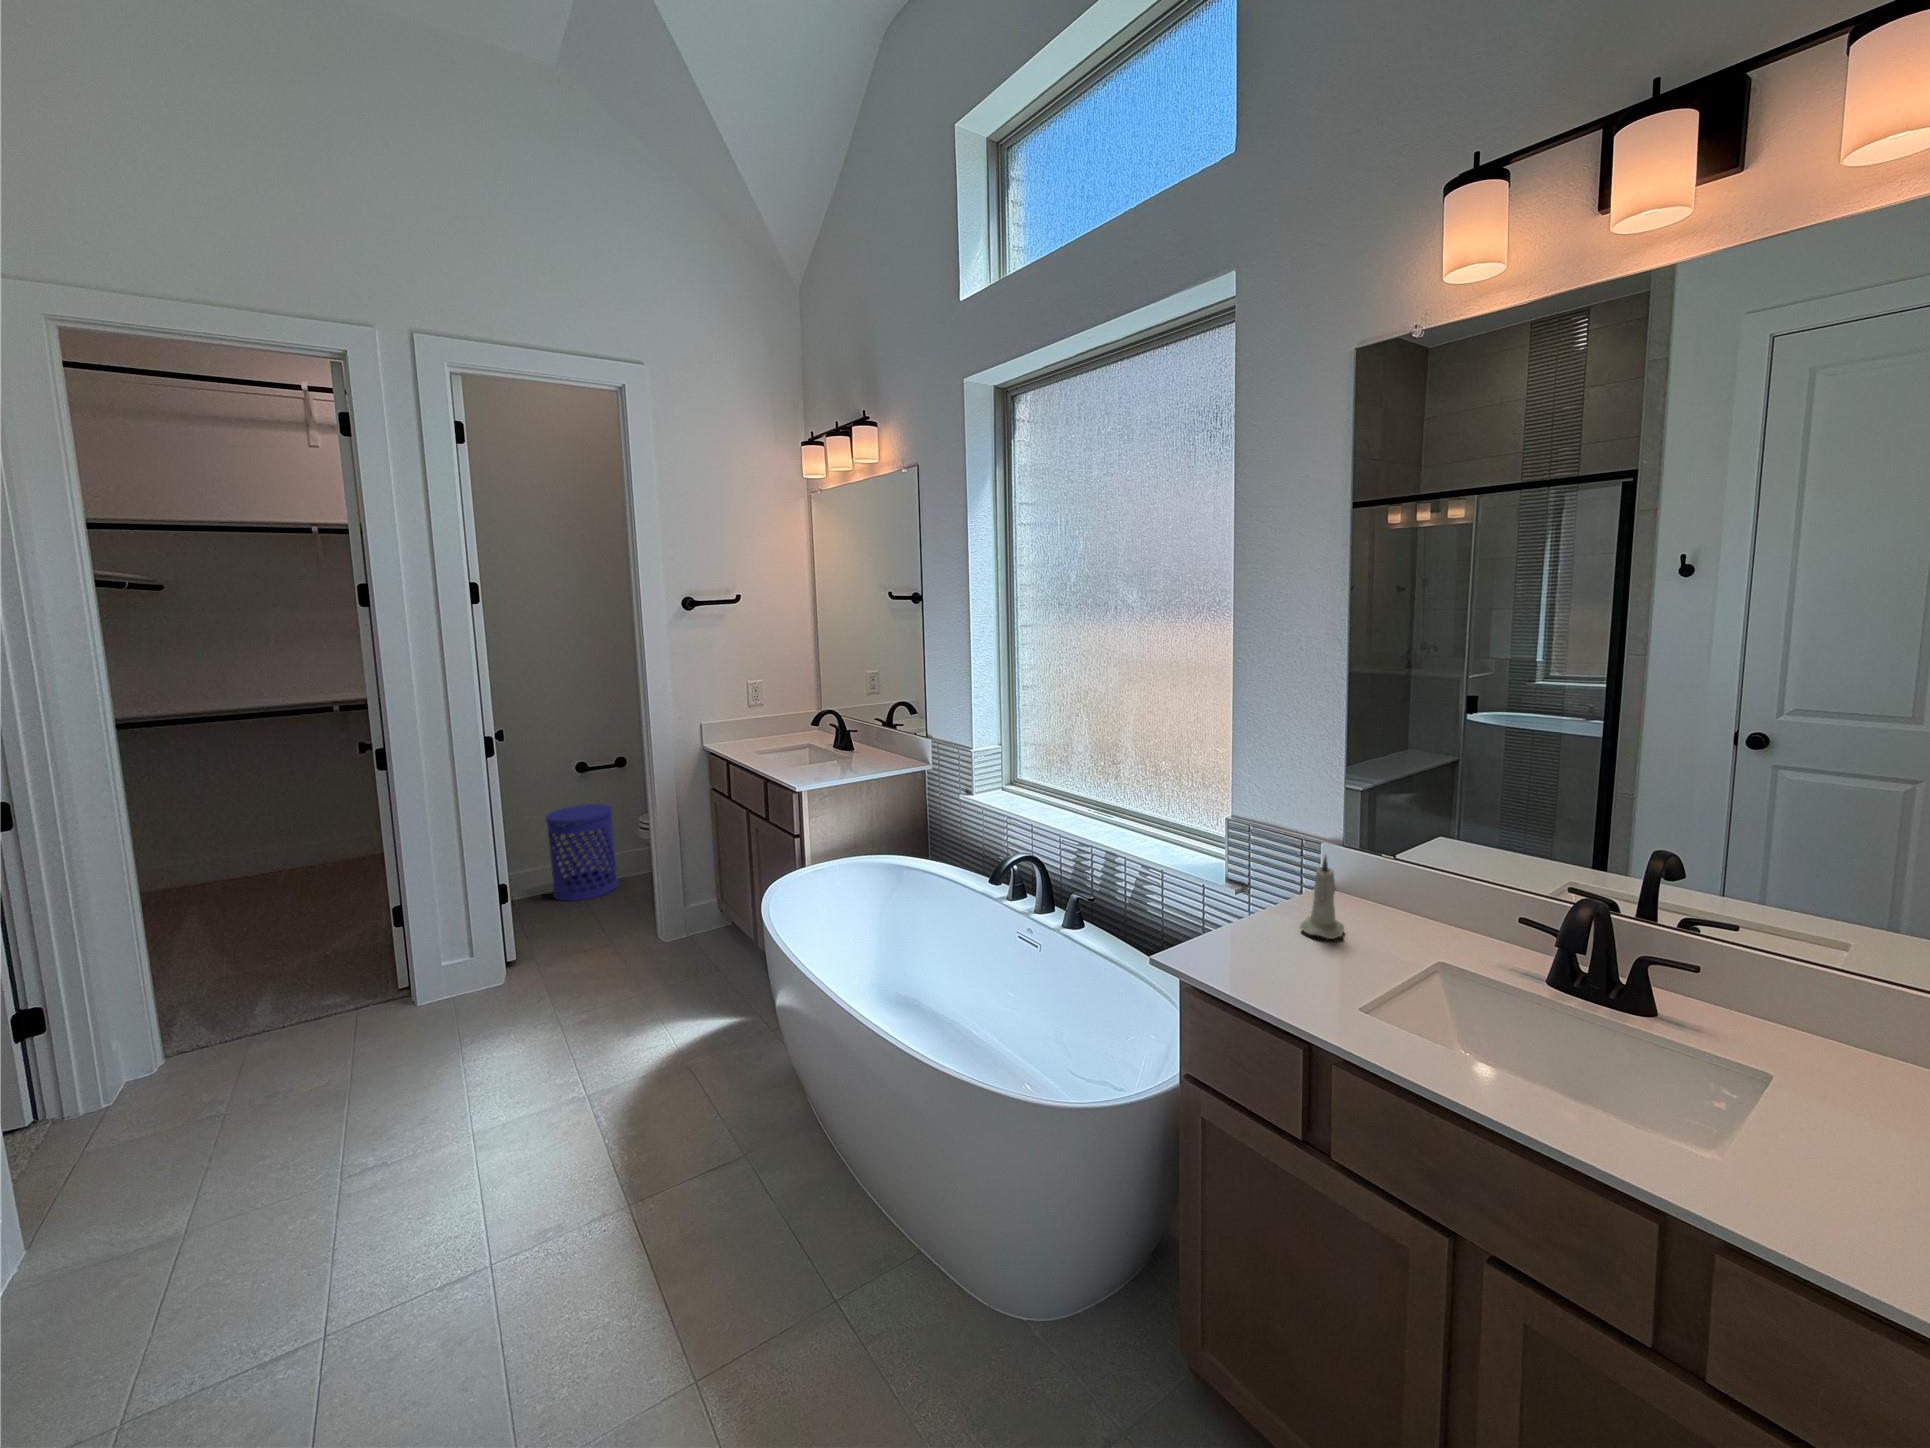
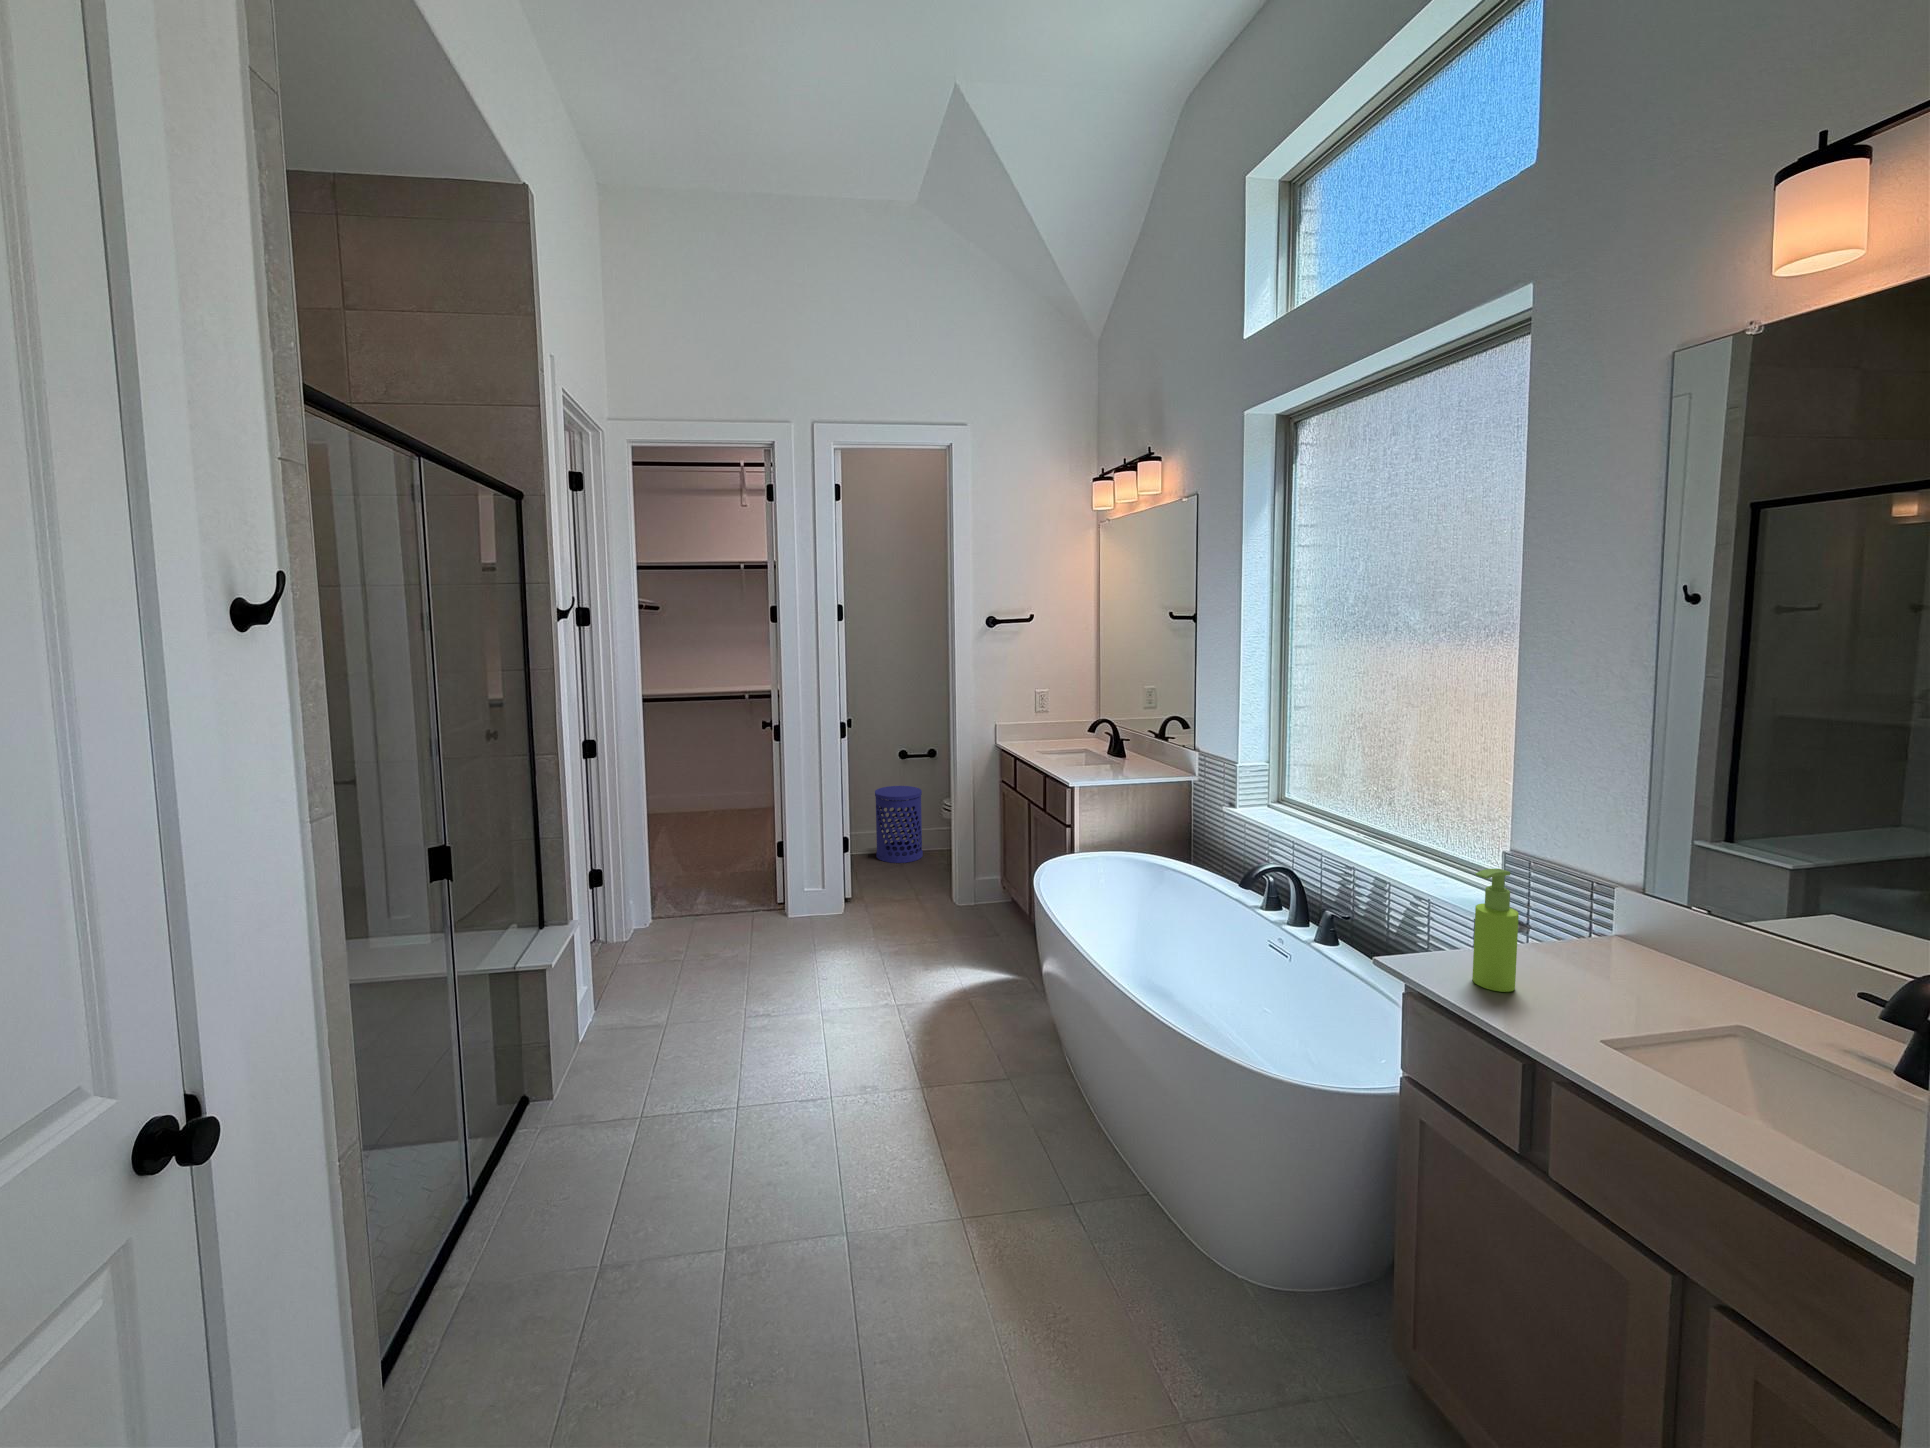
soap dispenser: none [1248,855,1288,984] -> present [1472,869,1519,992]
candle: present [1300,856,1344,939] -> none [1559,886,1617,974]

